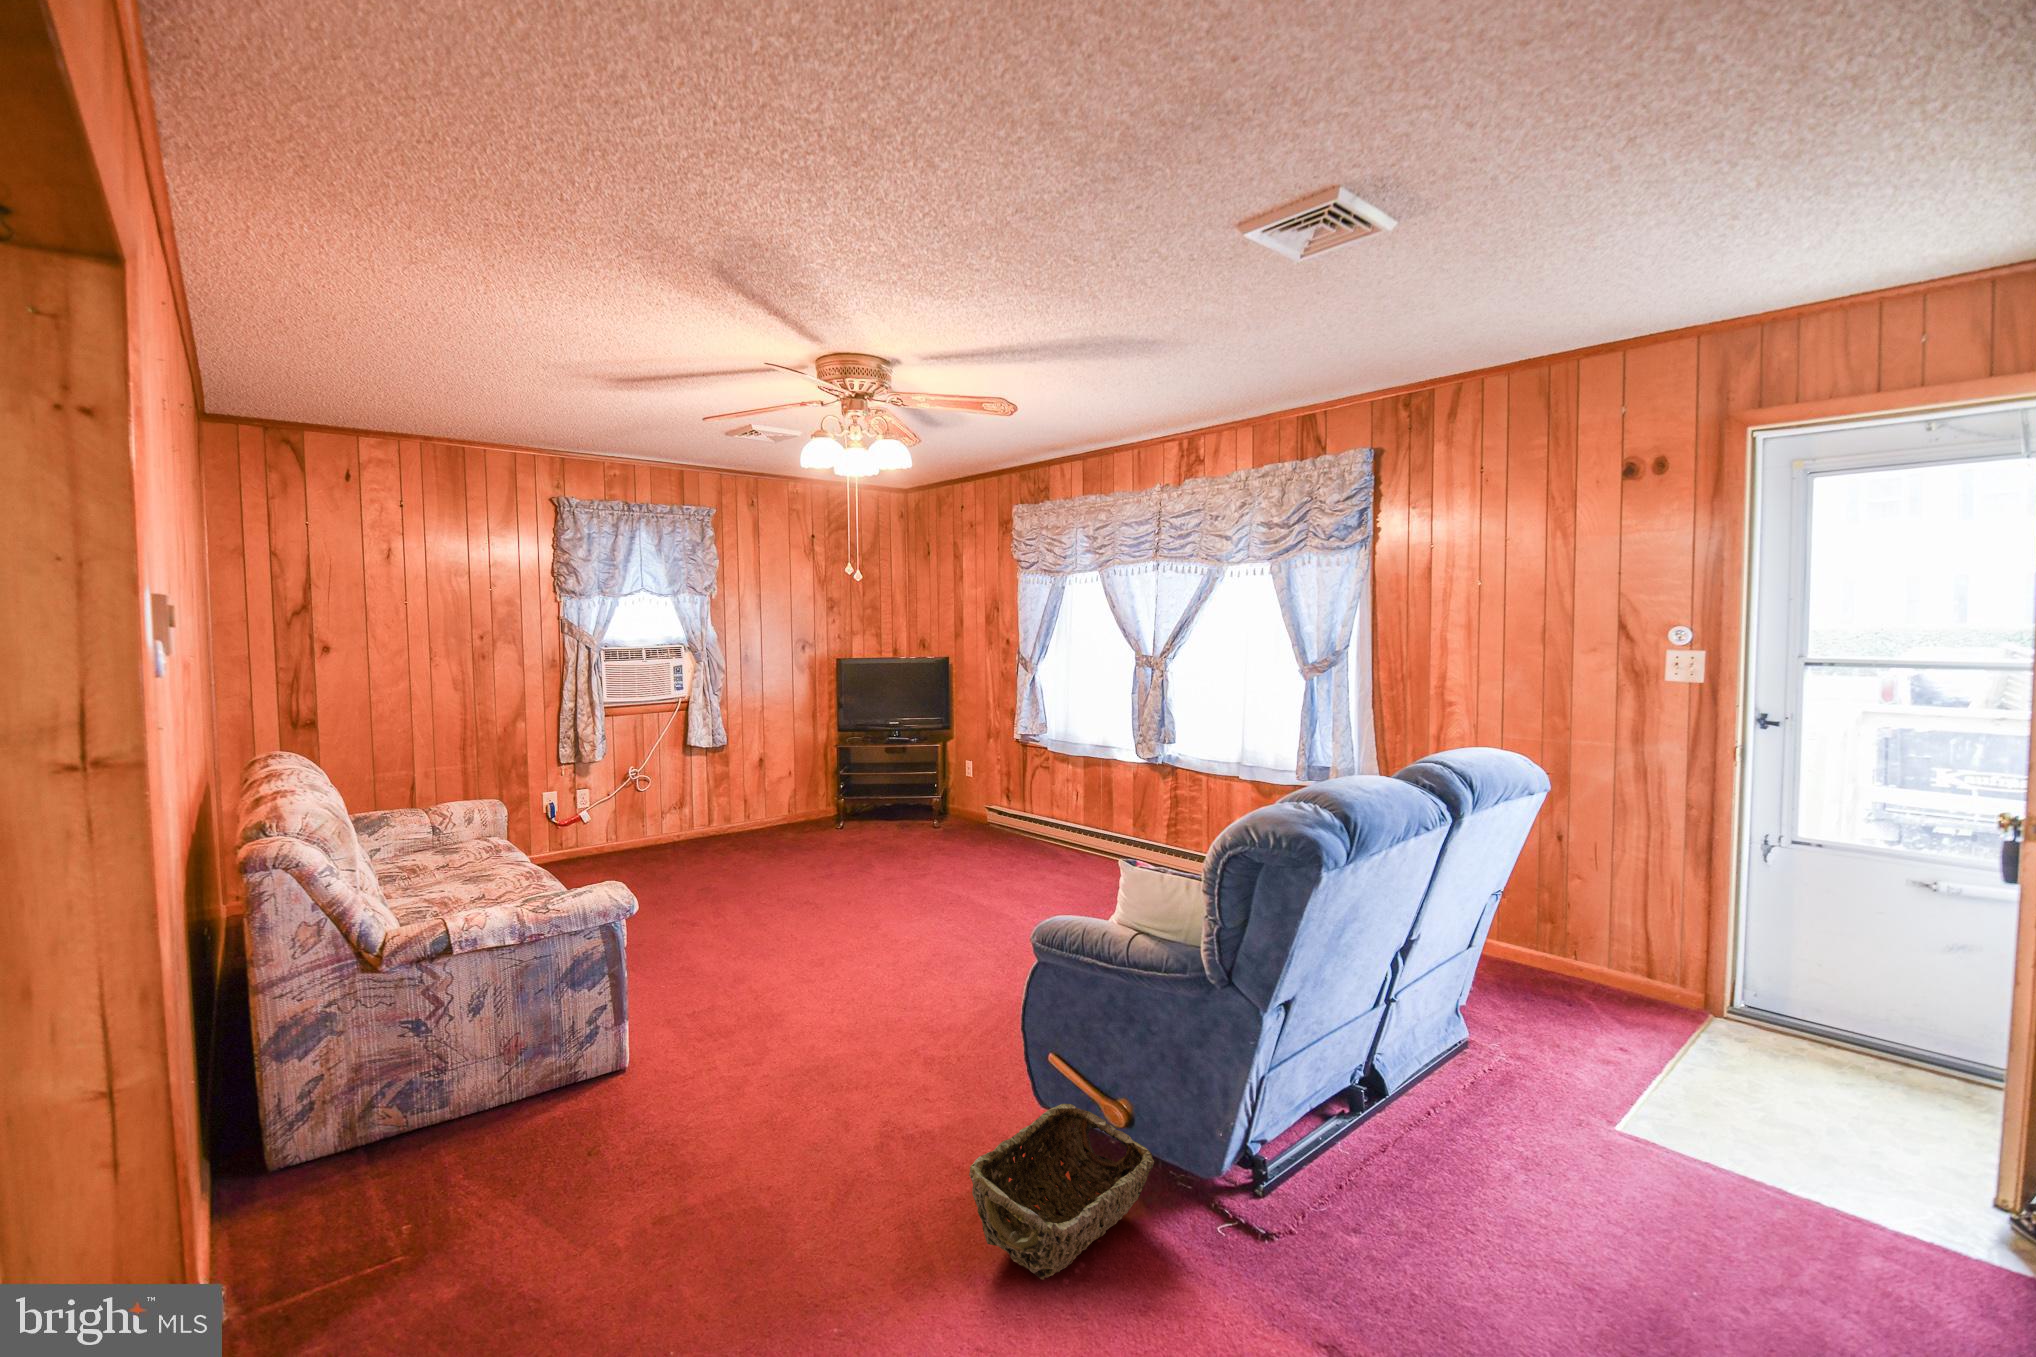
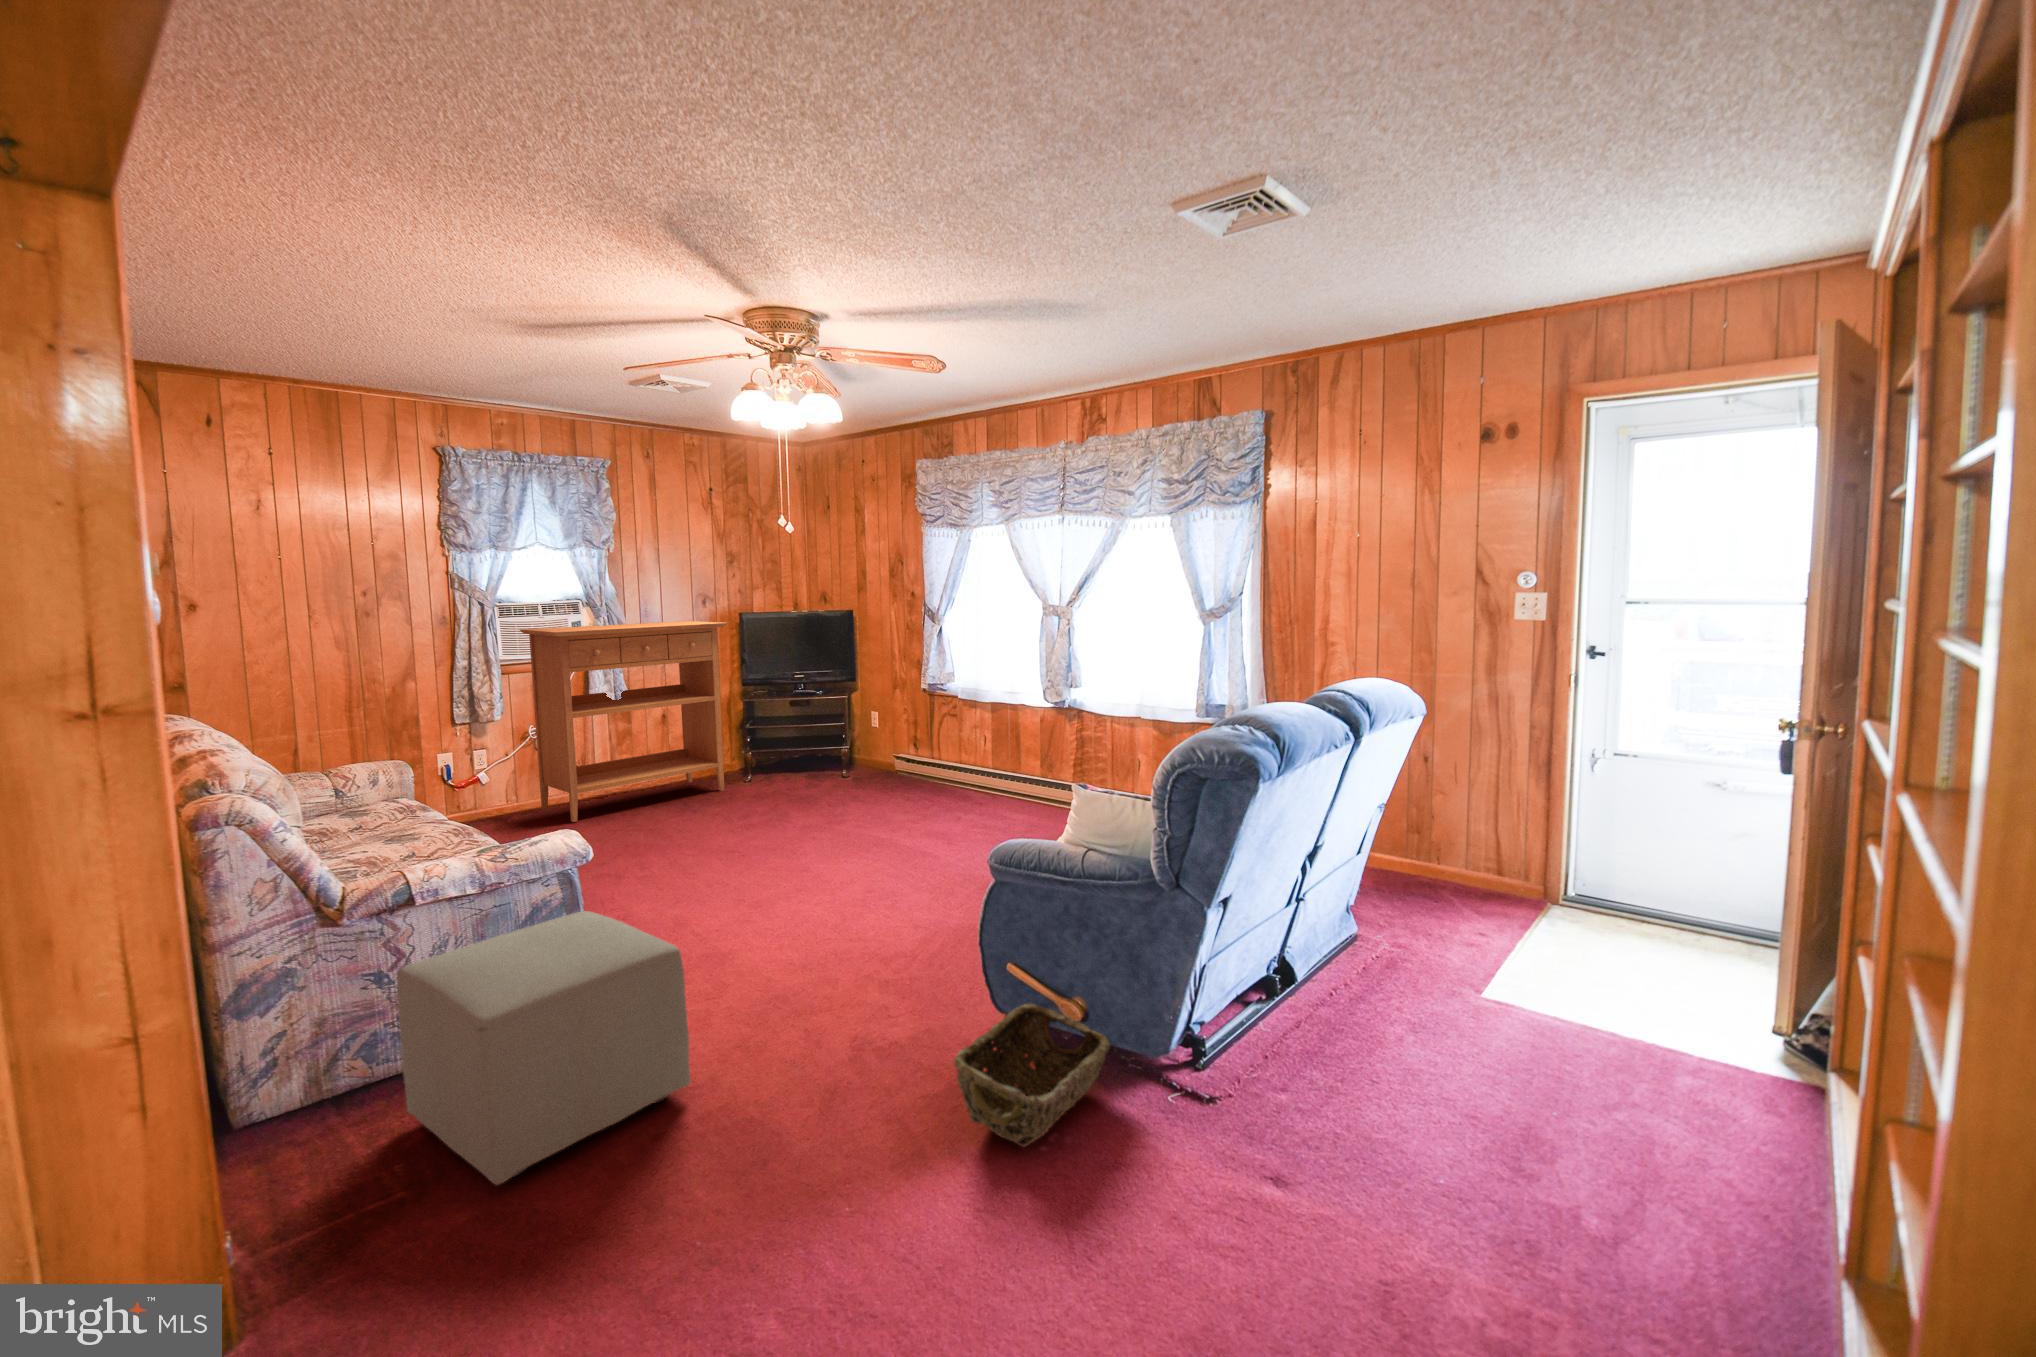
console table: none [624,666,822,863] -> present [520,621,728,822]
ottoman: none [419,968,704,1266] -> present [397,911,691,1185]

